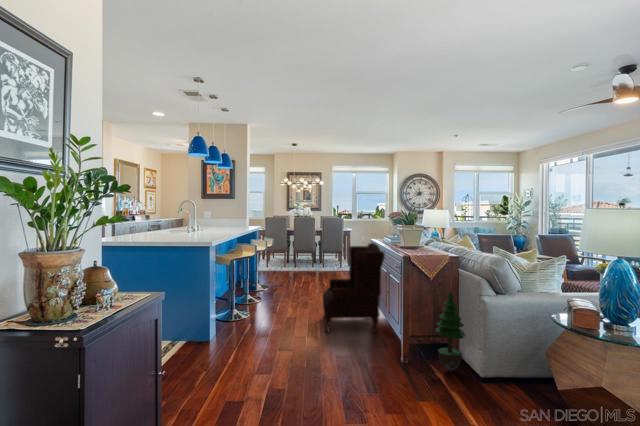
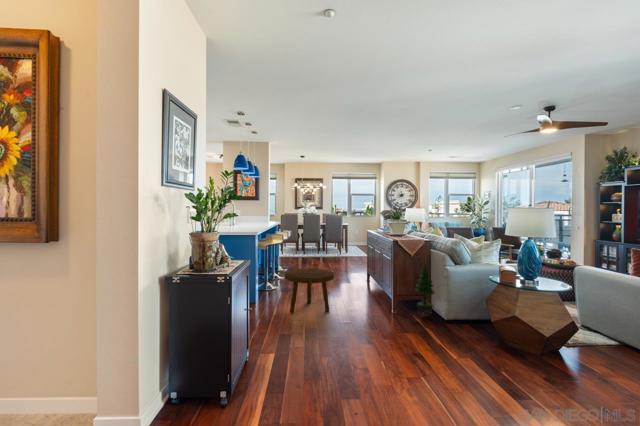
armchair: present [323,243,385,333] -> none [333,233,379,297]
footstool: none [247,294,319,359] -> present [285,268,334,312]

